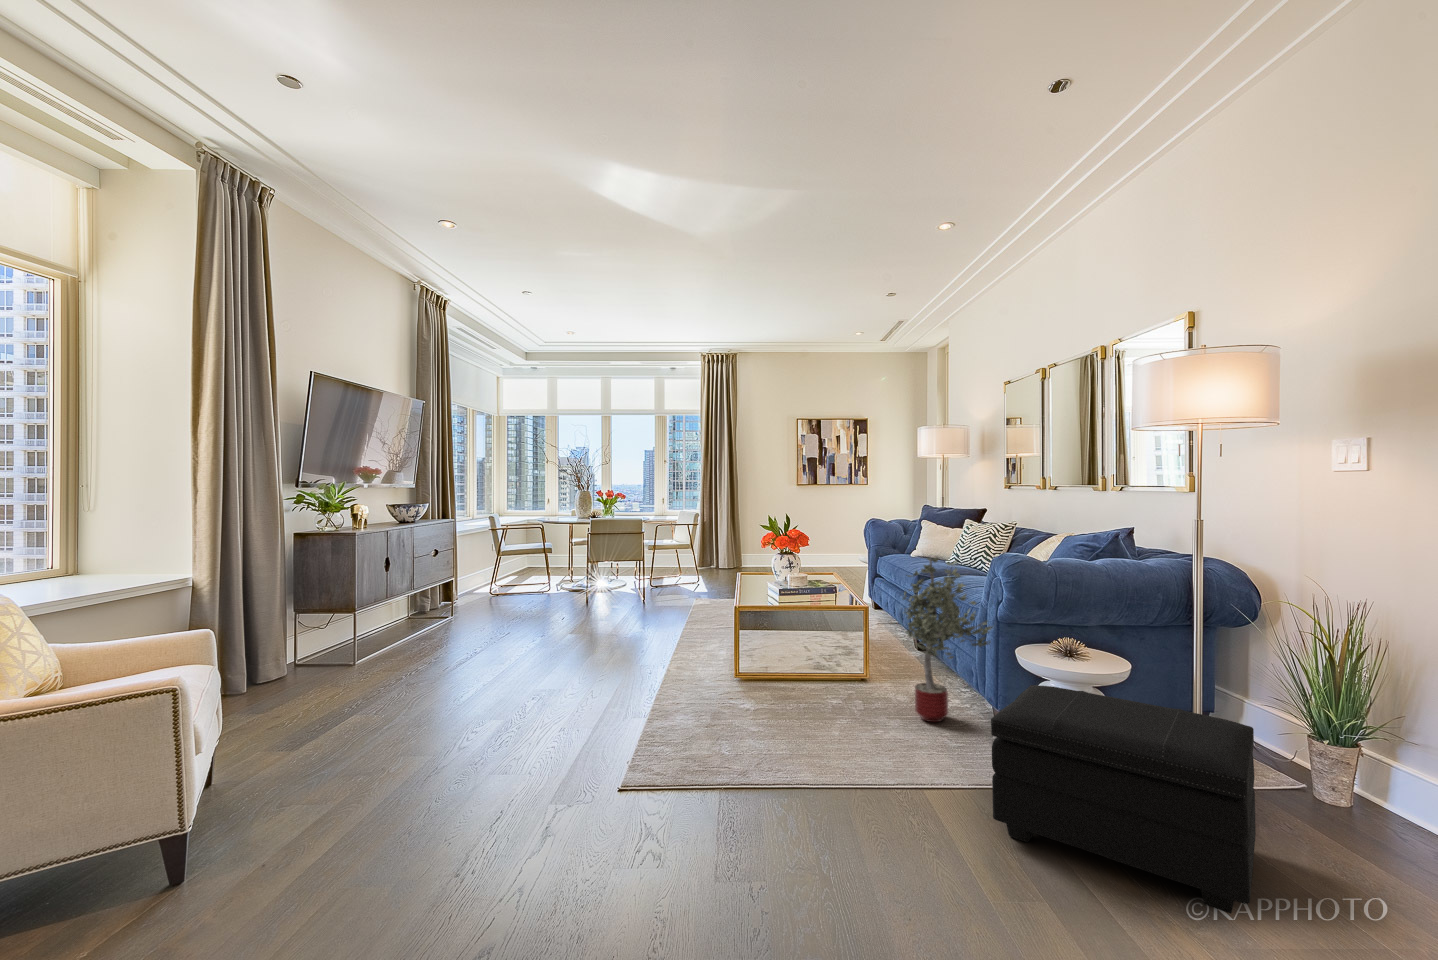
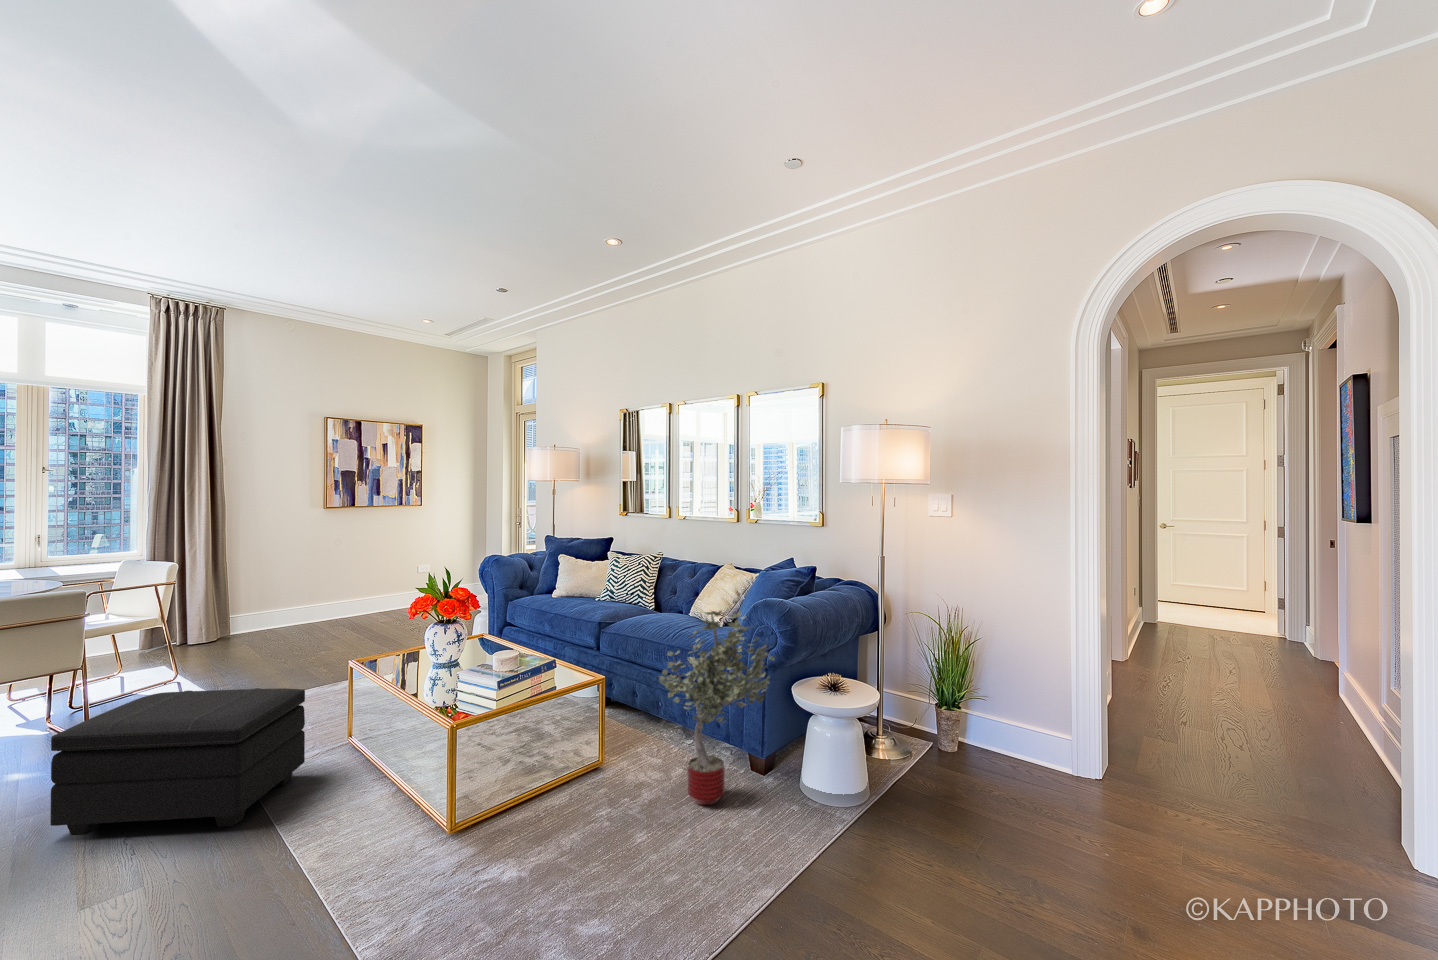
footstool: present [991,685,1256,913] -> present [50,688,305,835]

